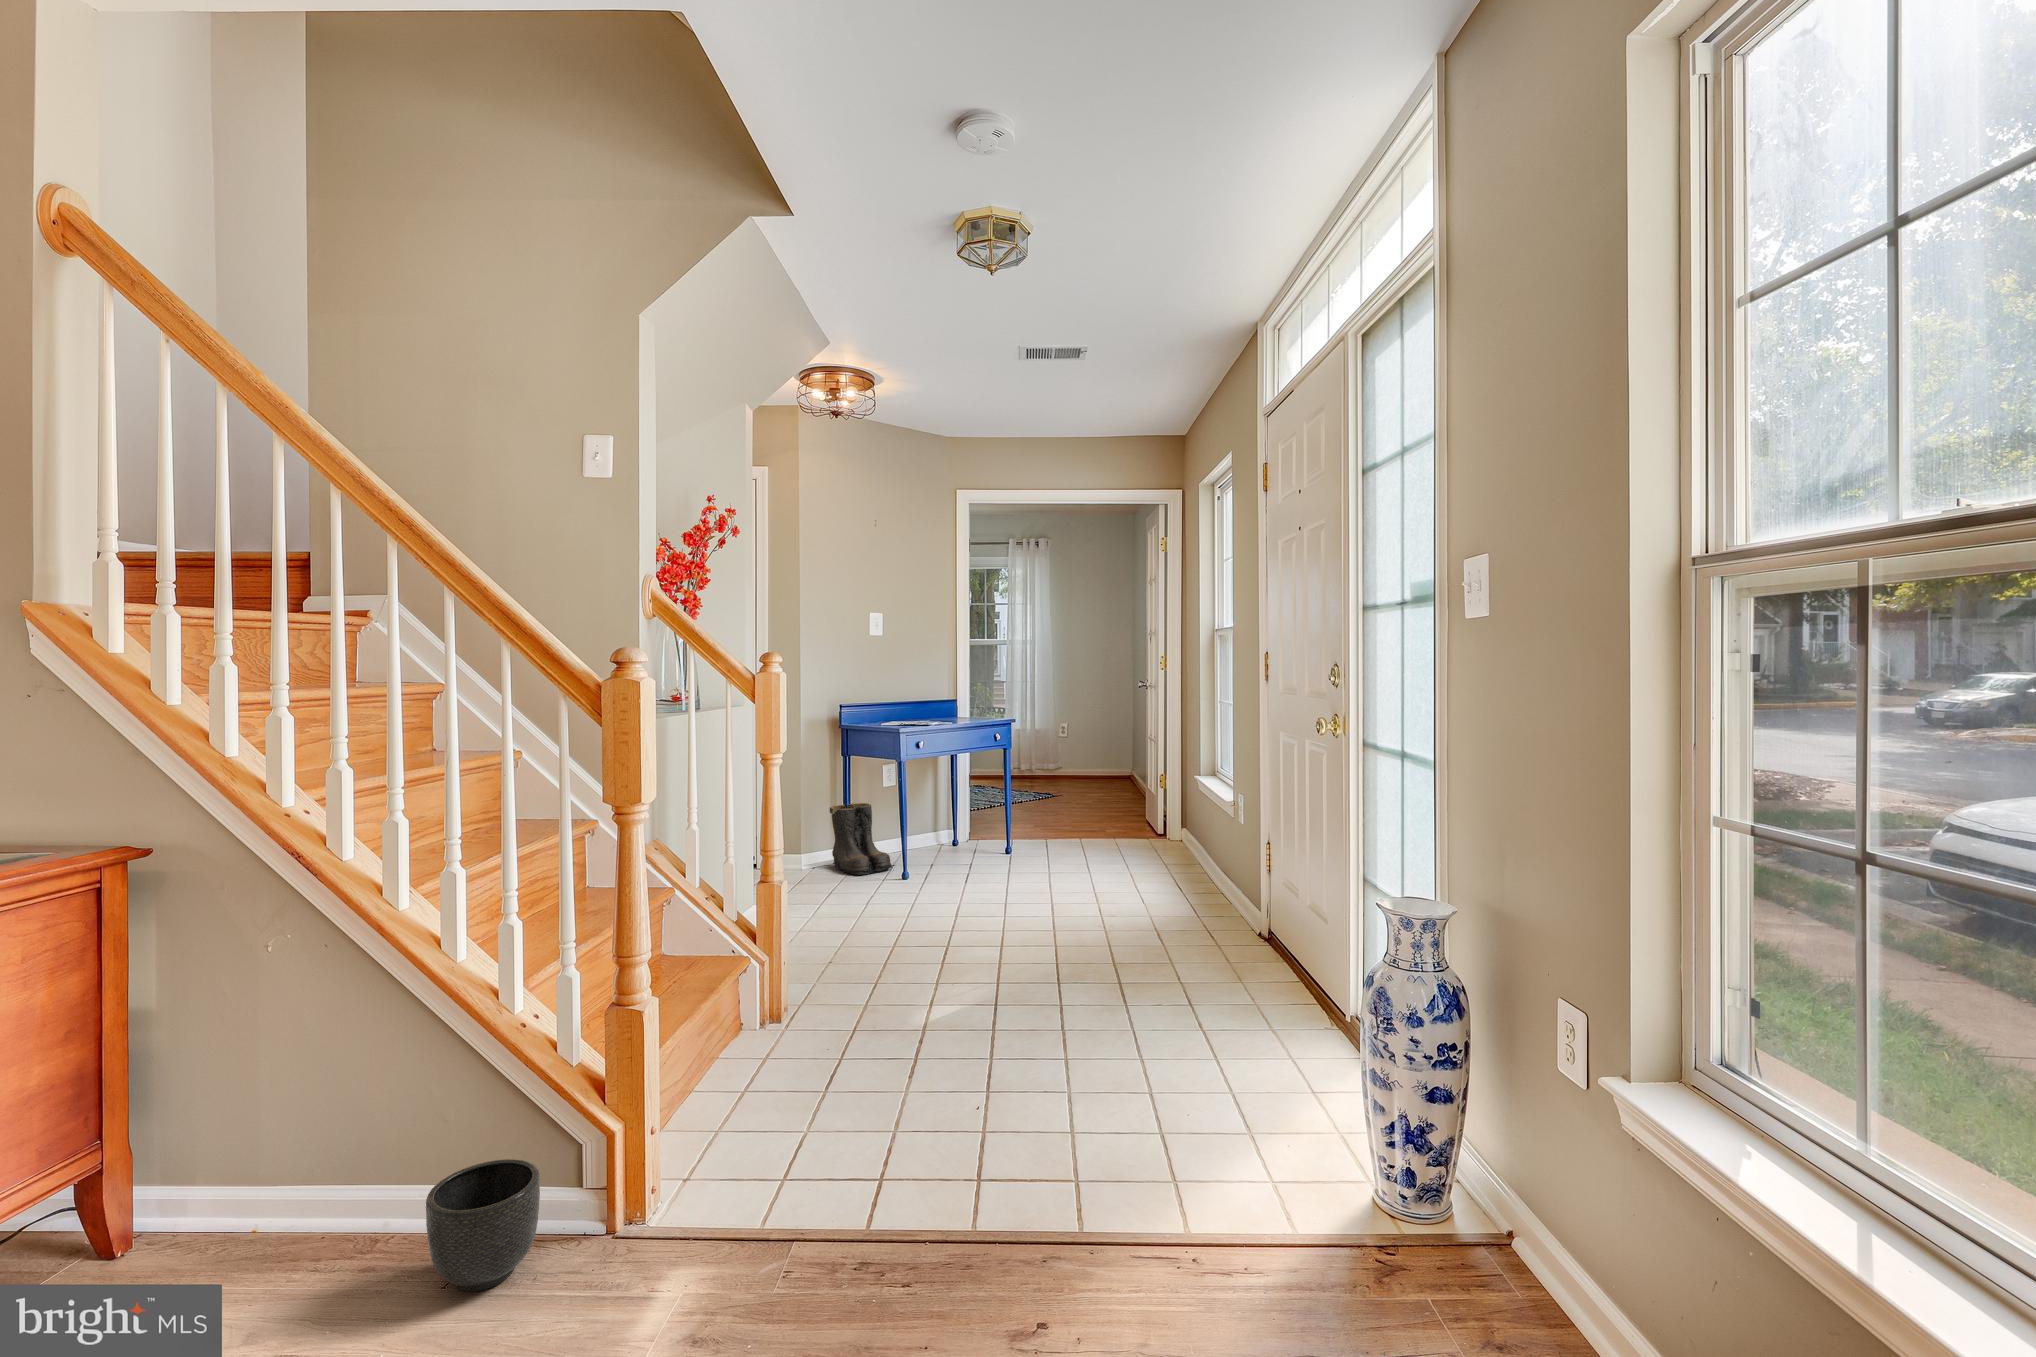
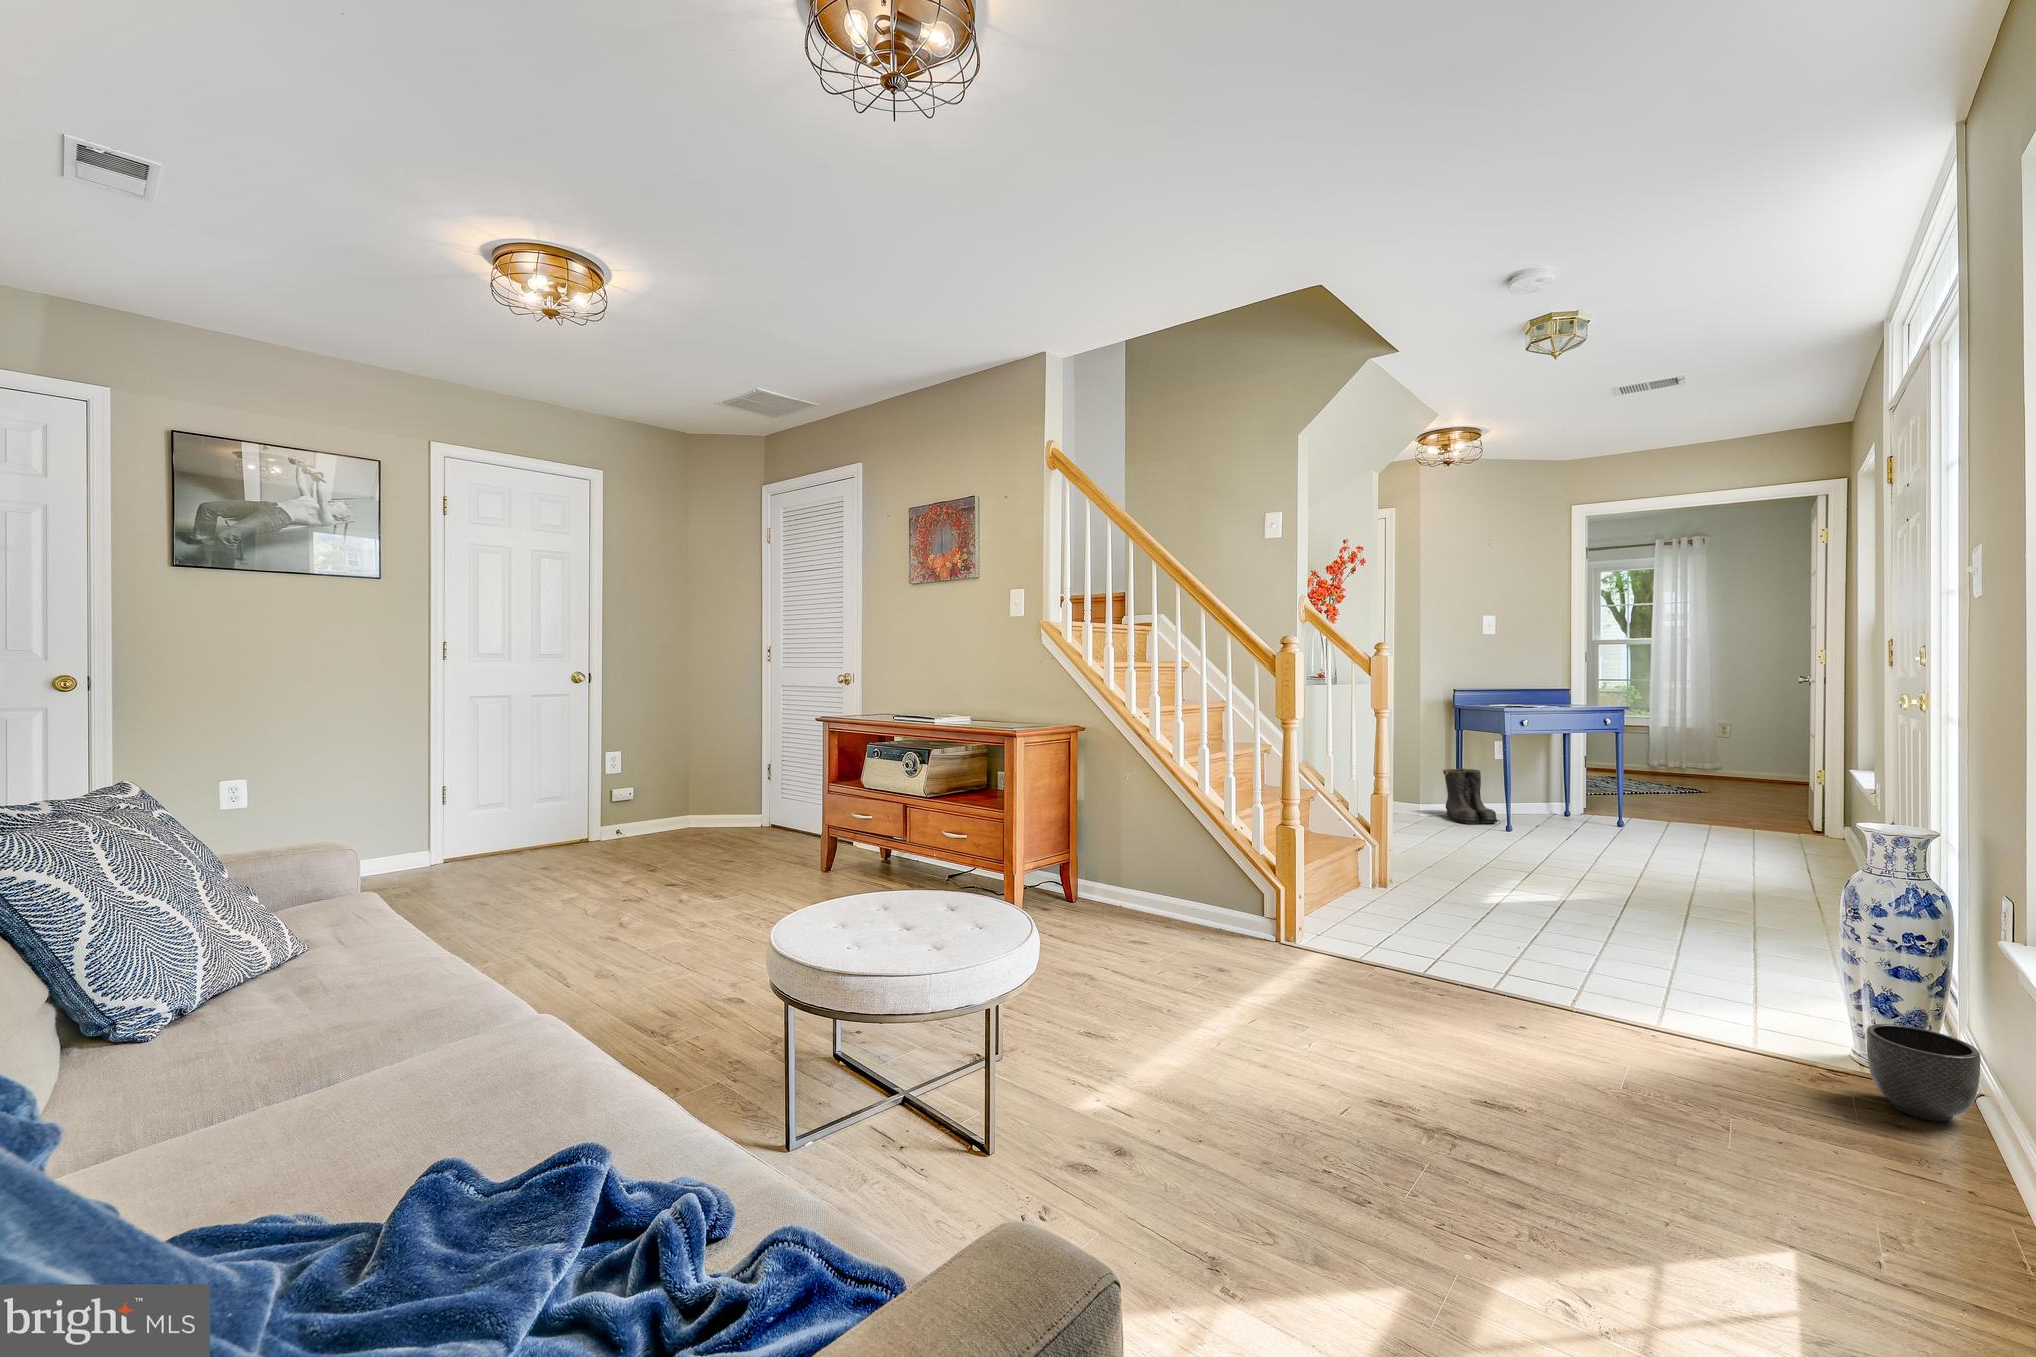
planter: present [426,1159,540,1292] -> present [1867,1024,1980,1122]

